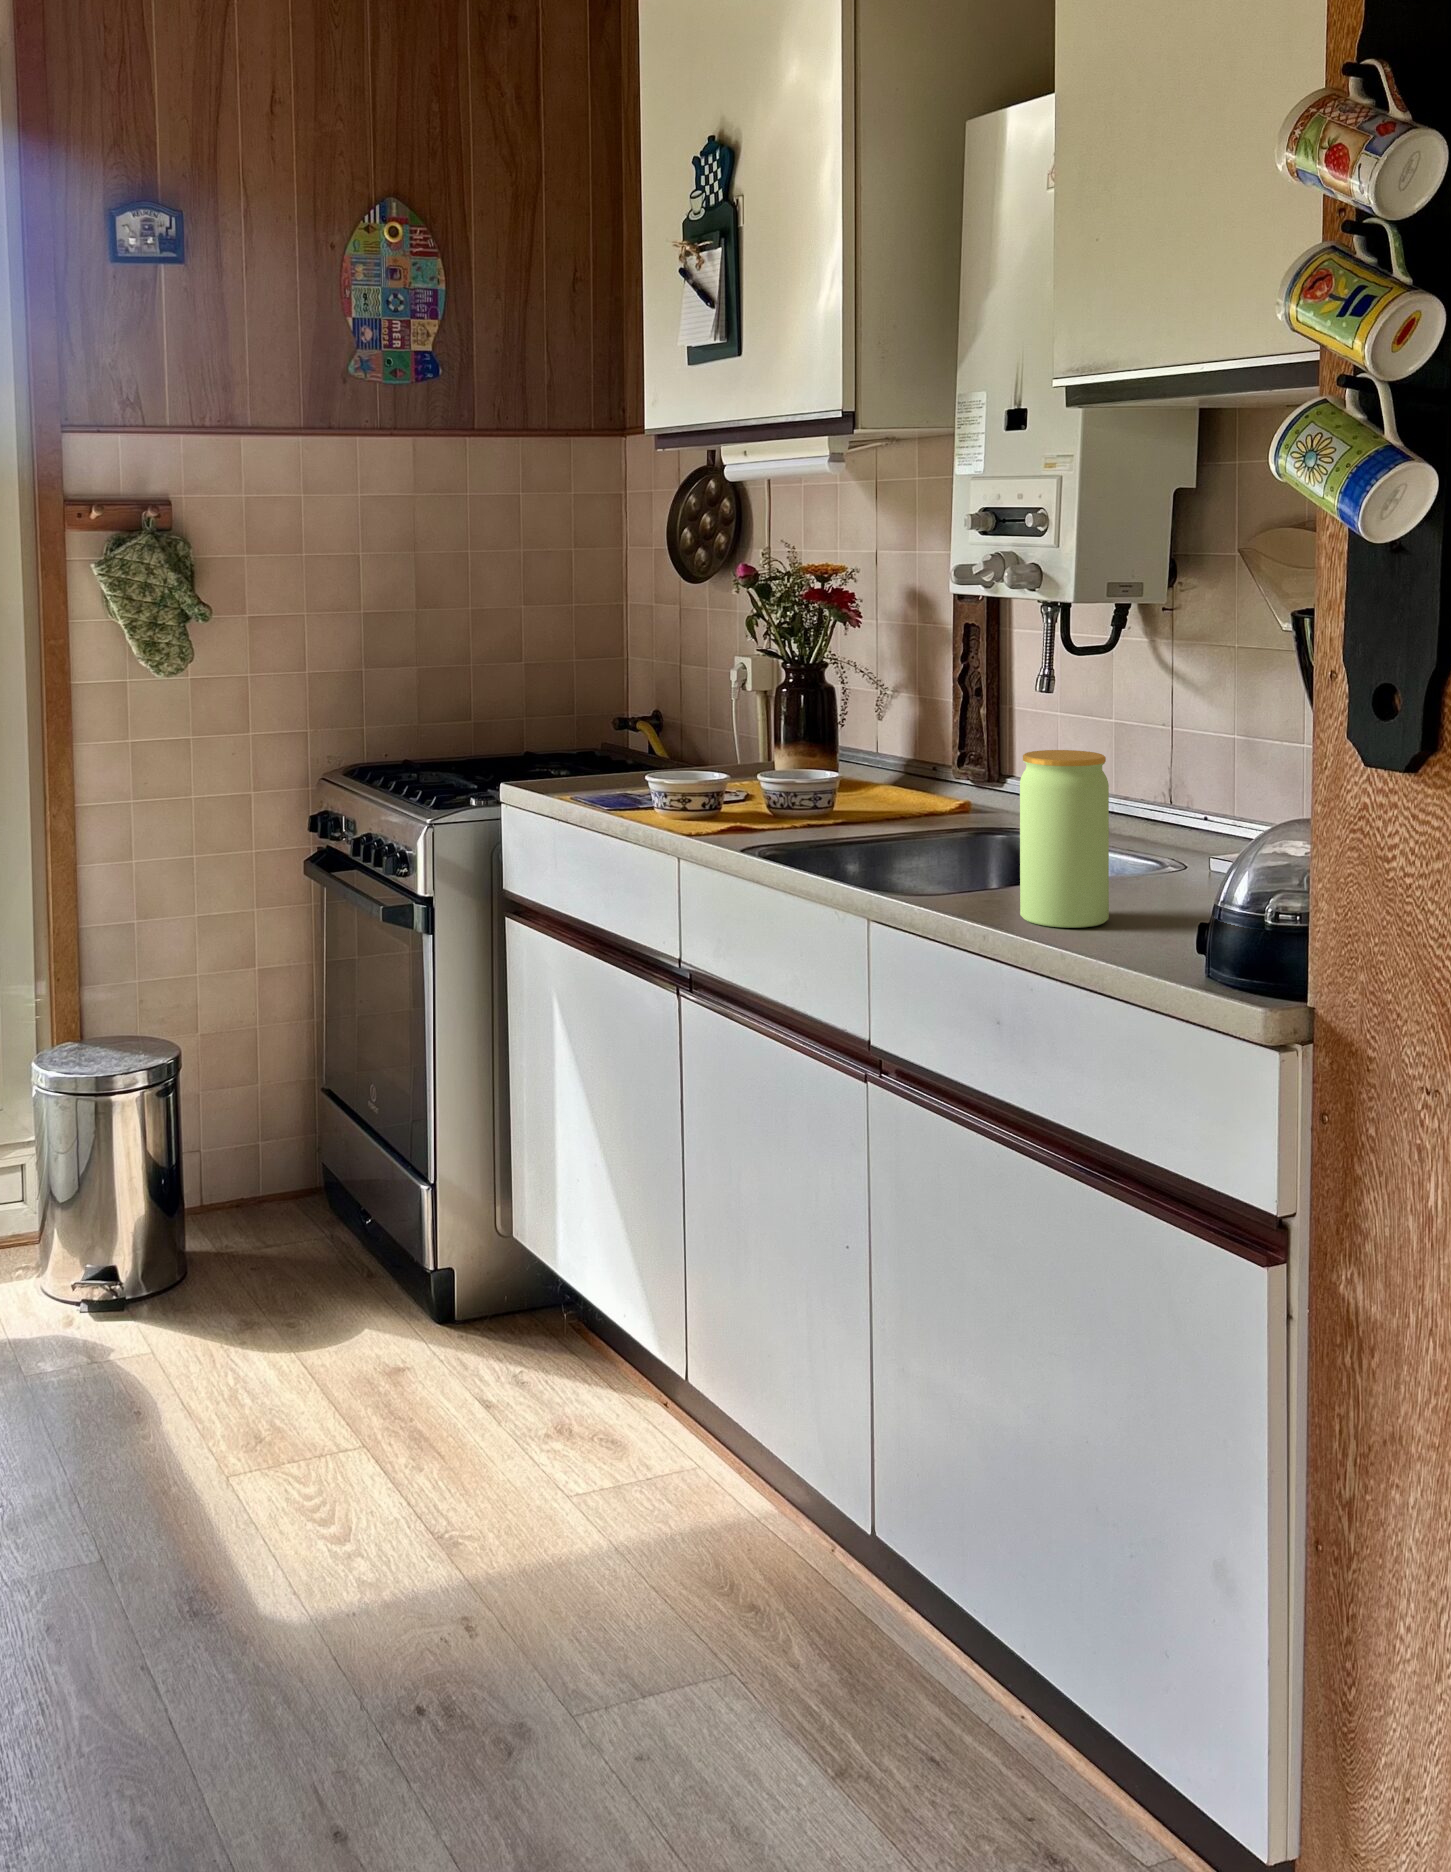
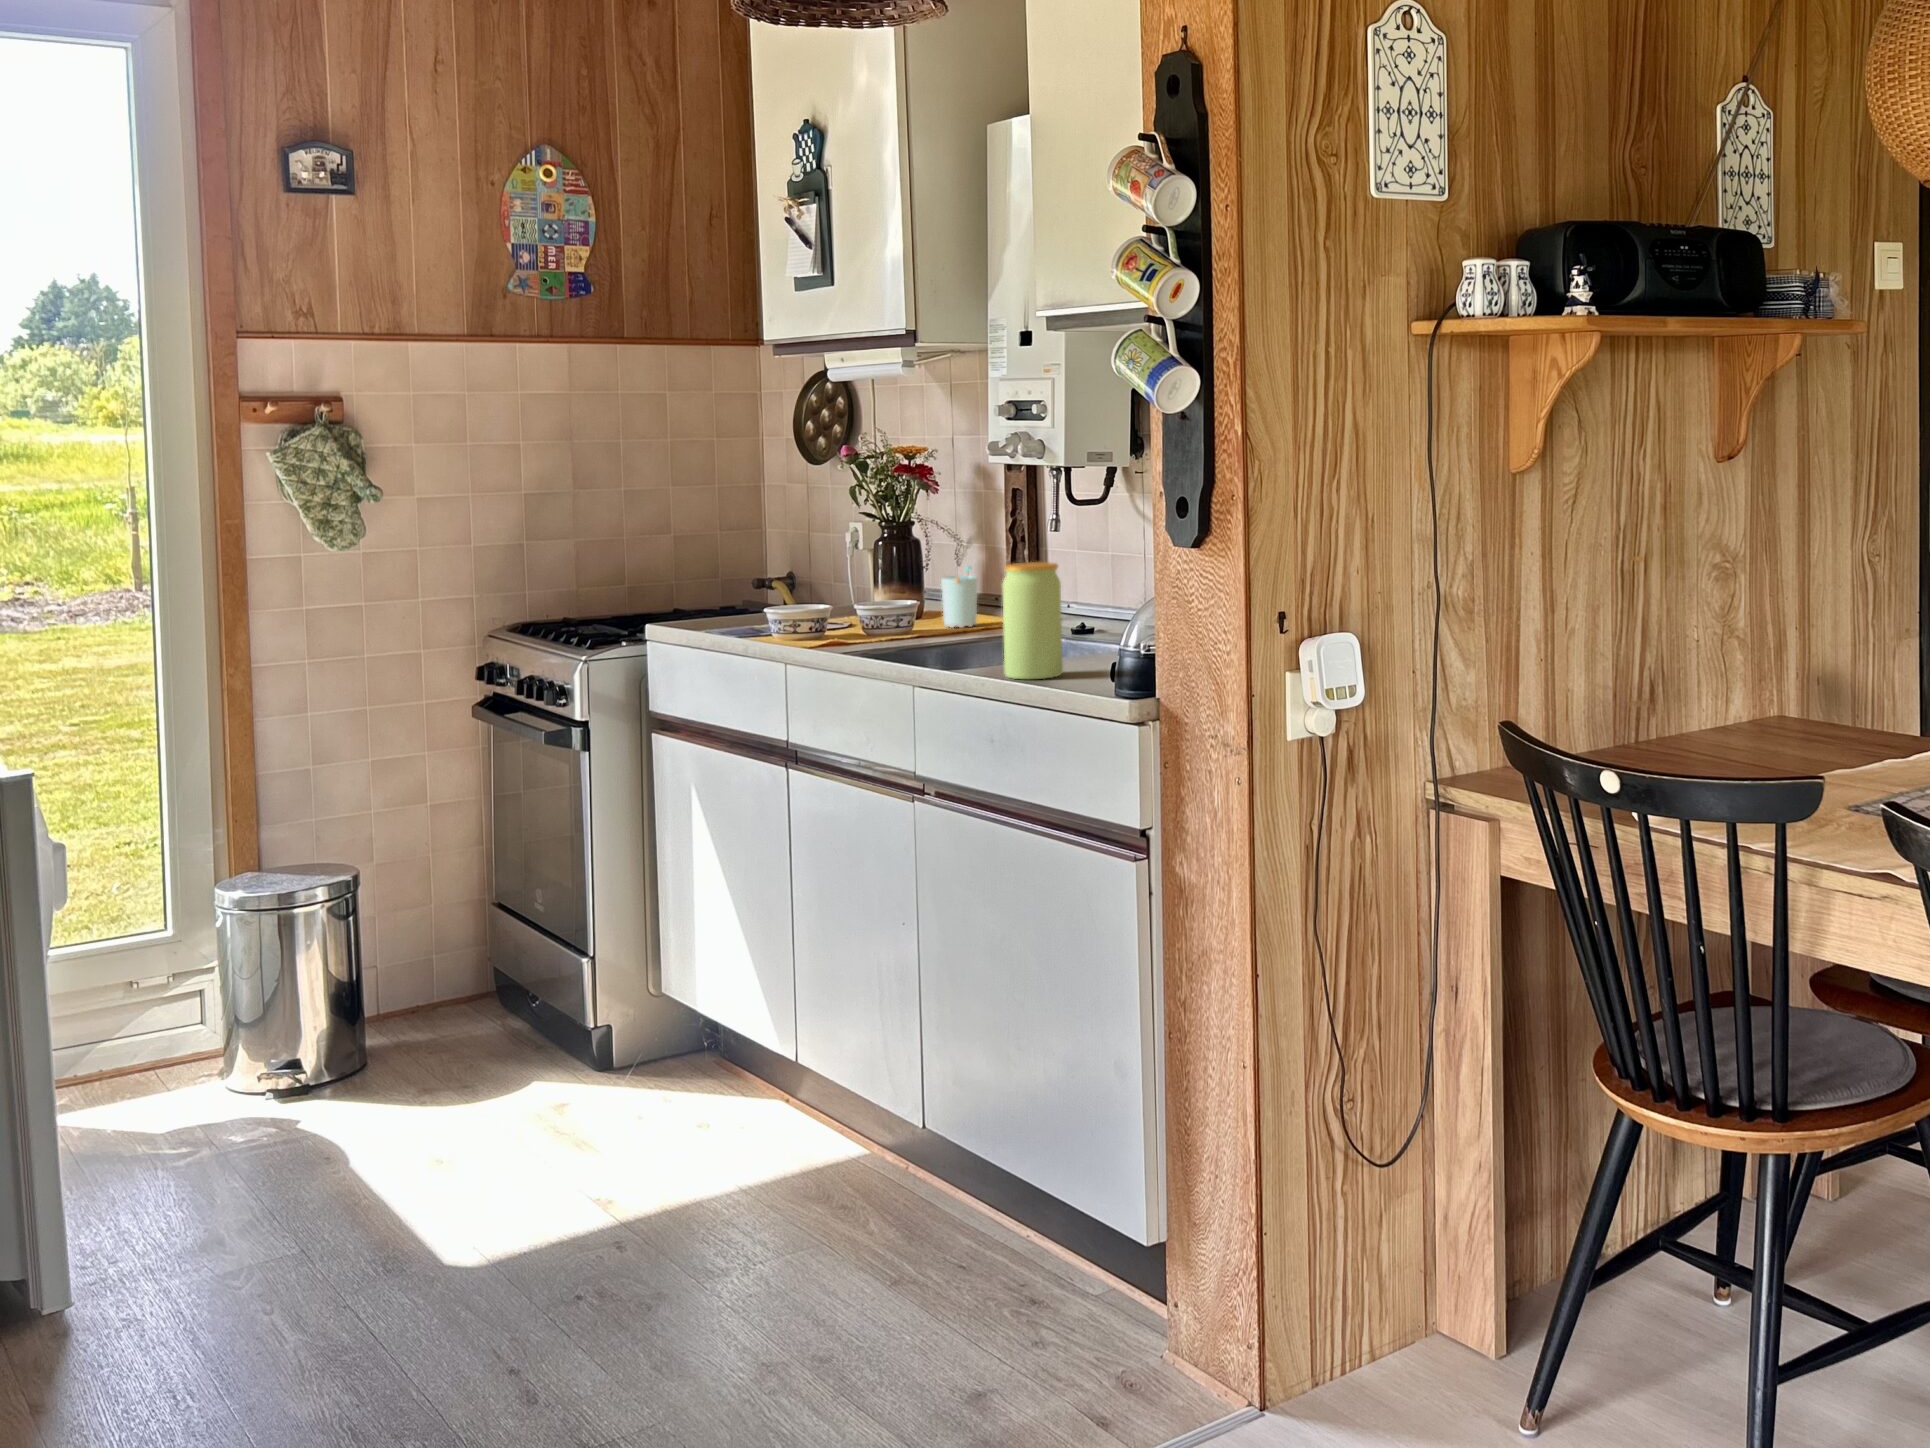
cup: none [875,724,923,806] -> present [941,567,977,628]

